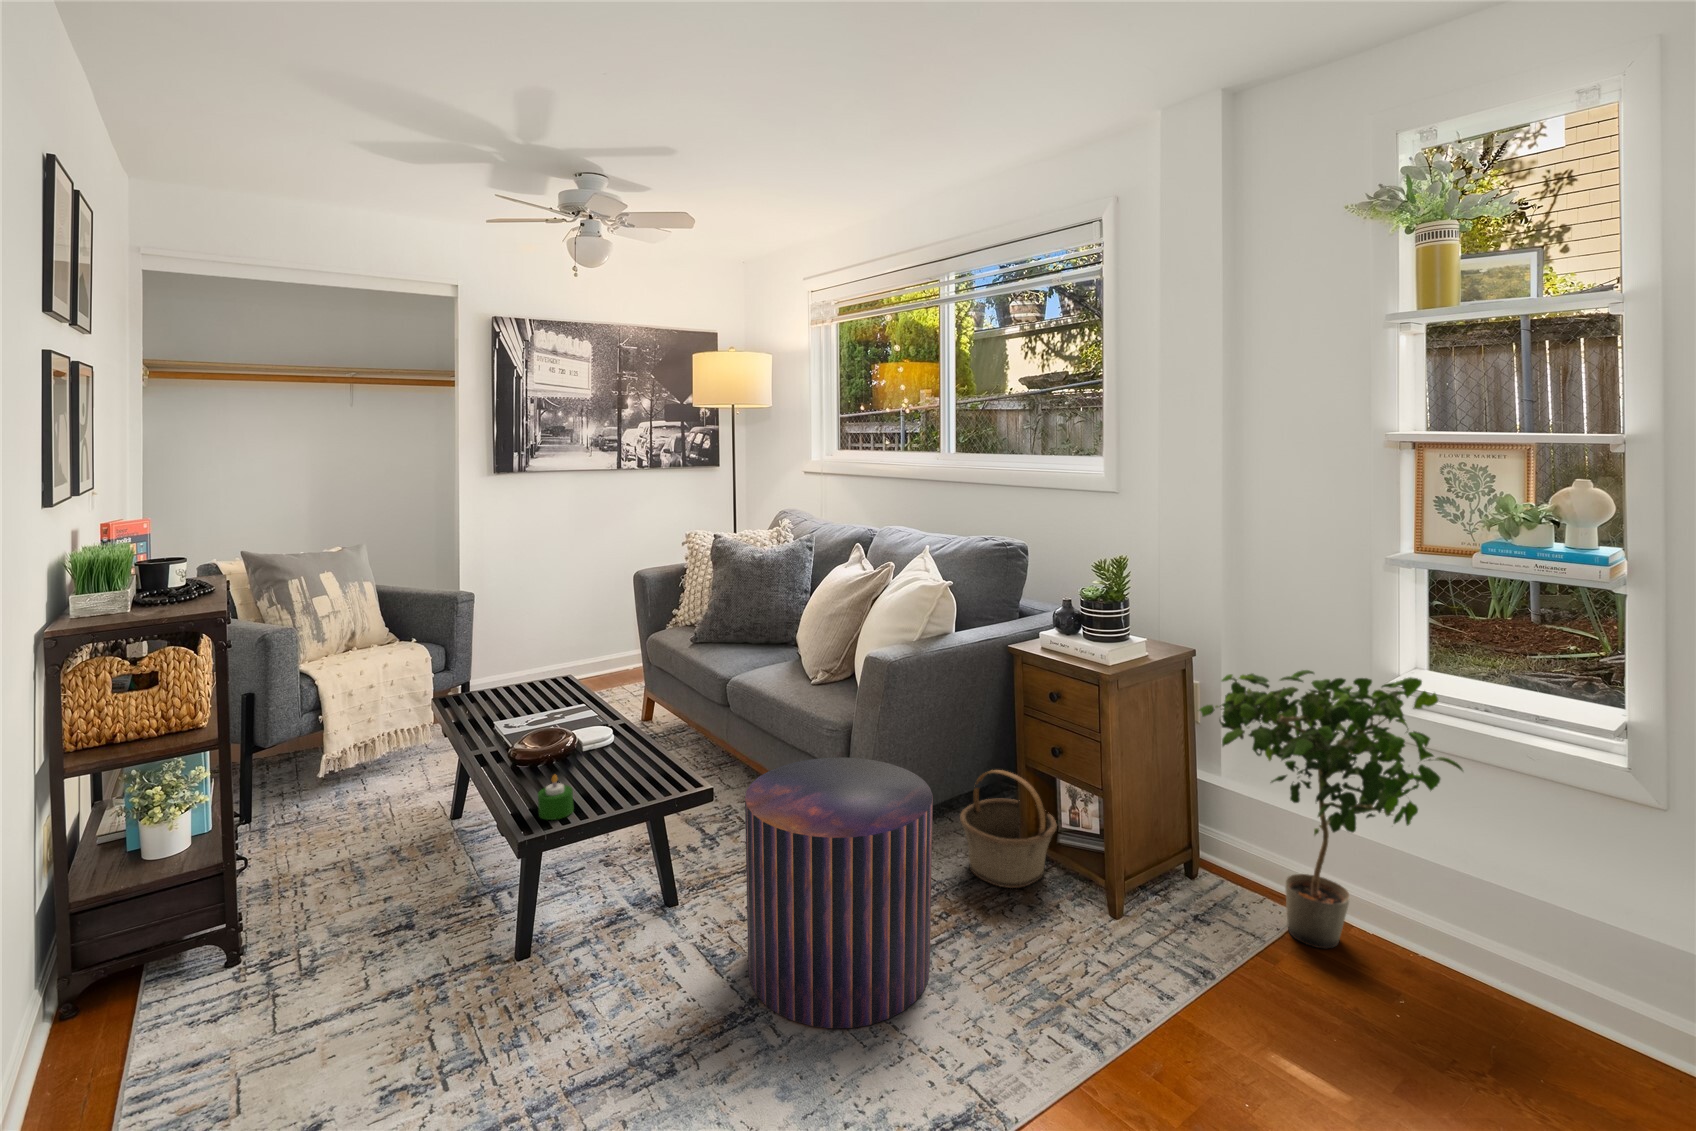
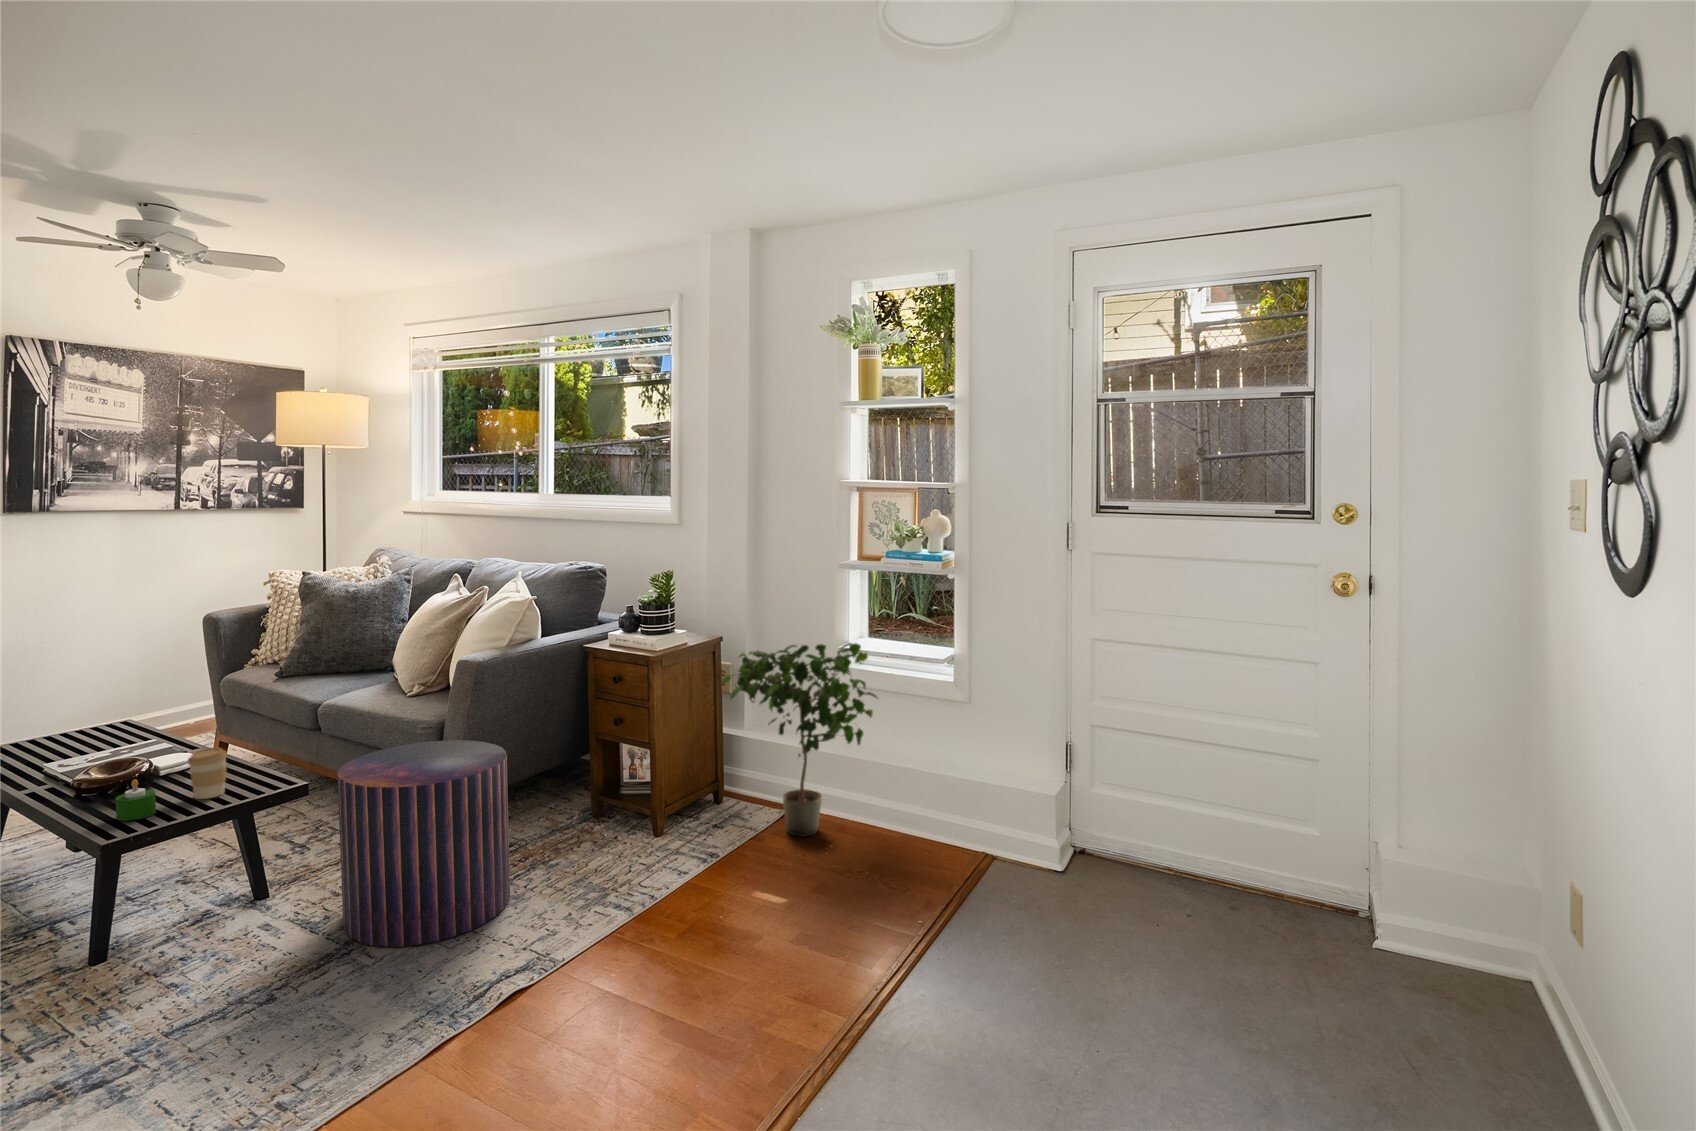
coffee cup: none [603,743,640,800] -> present [187,747,227,799]
basket: present [960,770,1057,888] -> none [543,747,624,839]

